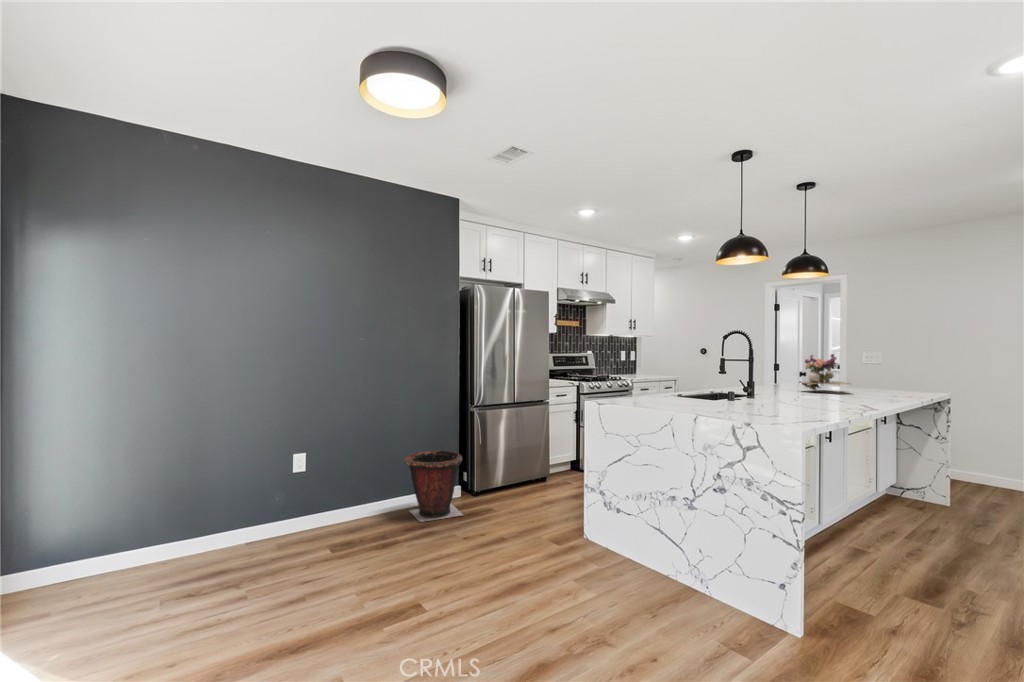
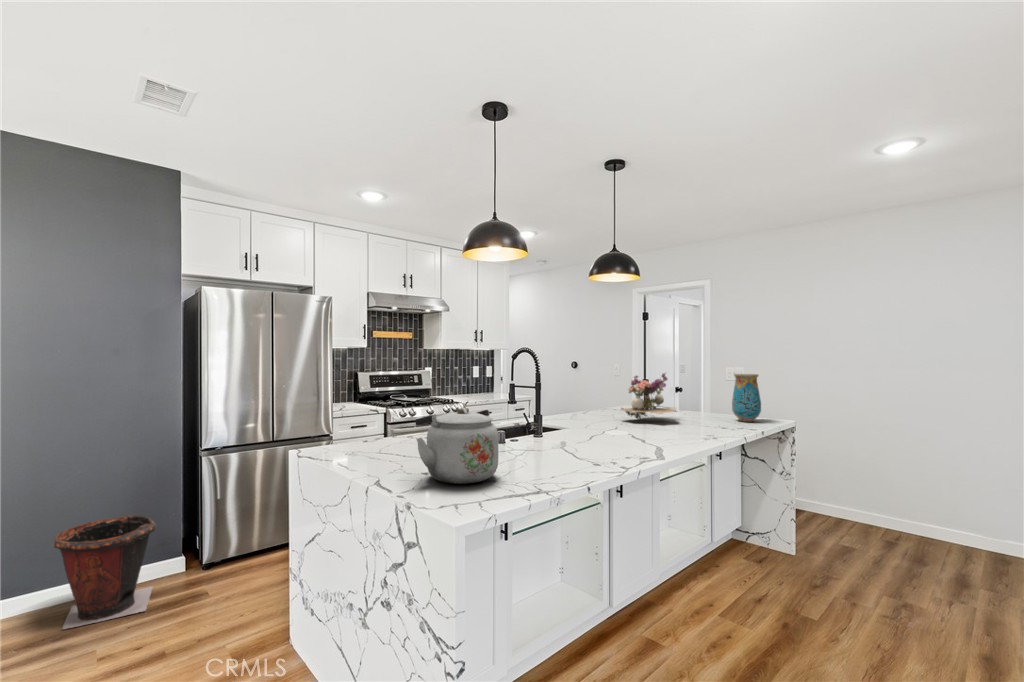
vase: none [894,355,922,394] -> present [732,374,761,422]
kettle: none [716,367,780,416] -> present [415,408,498,484]

